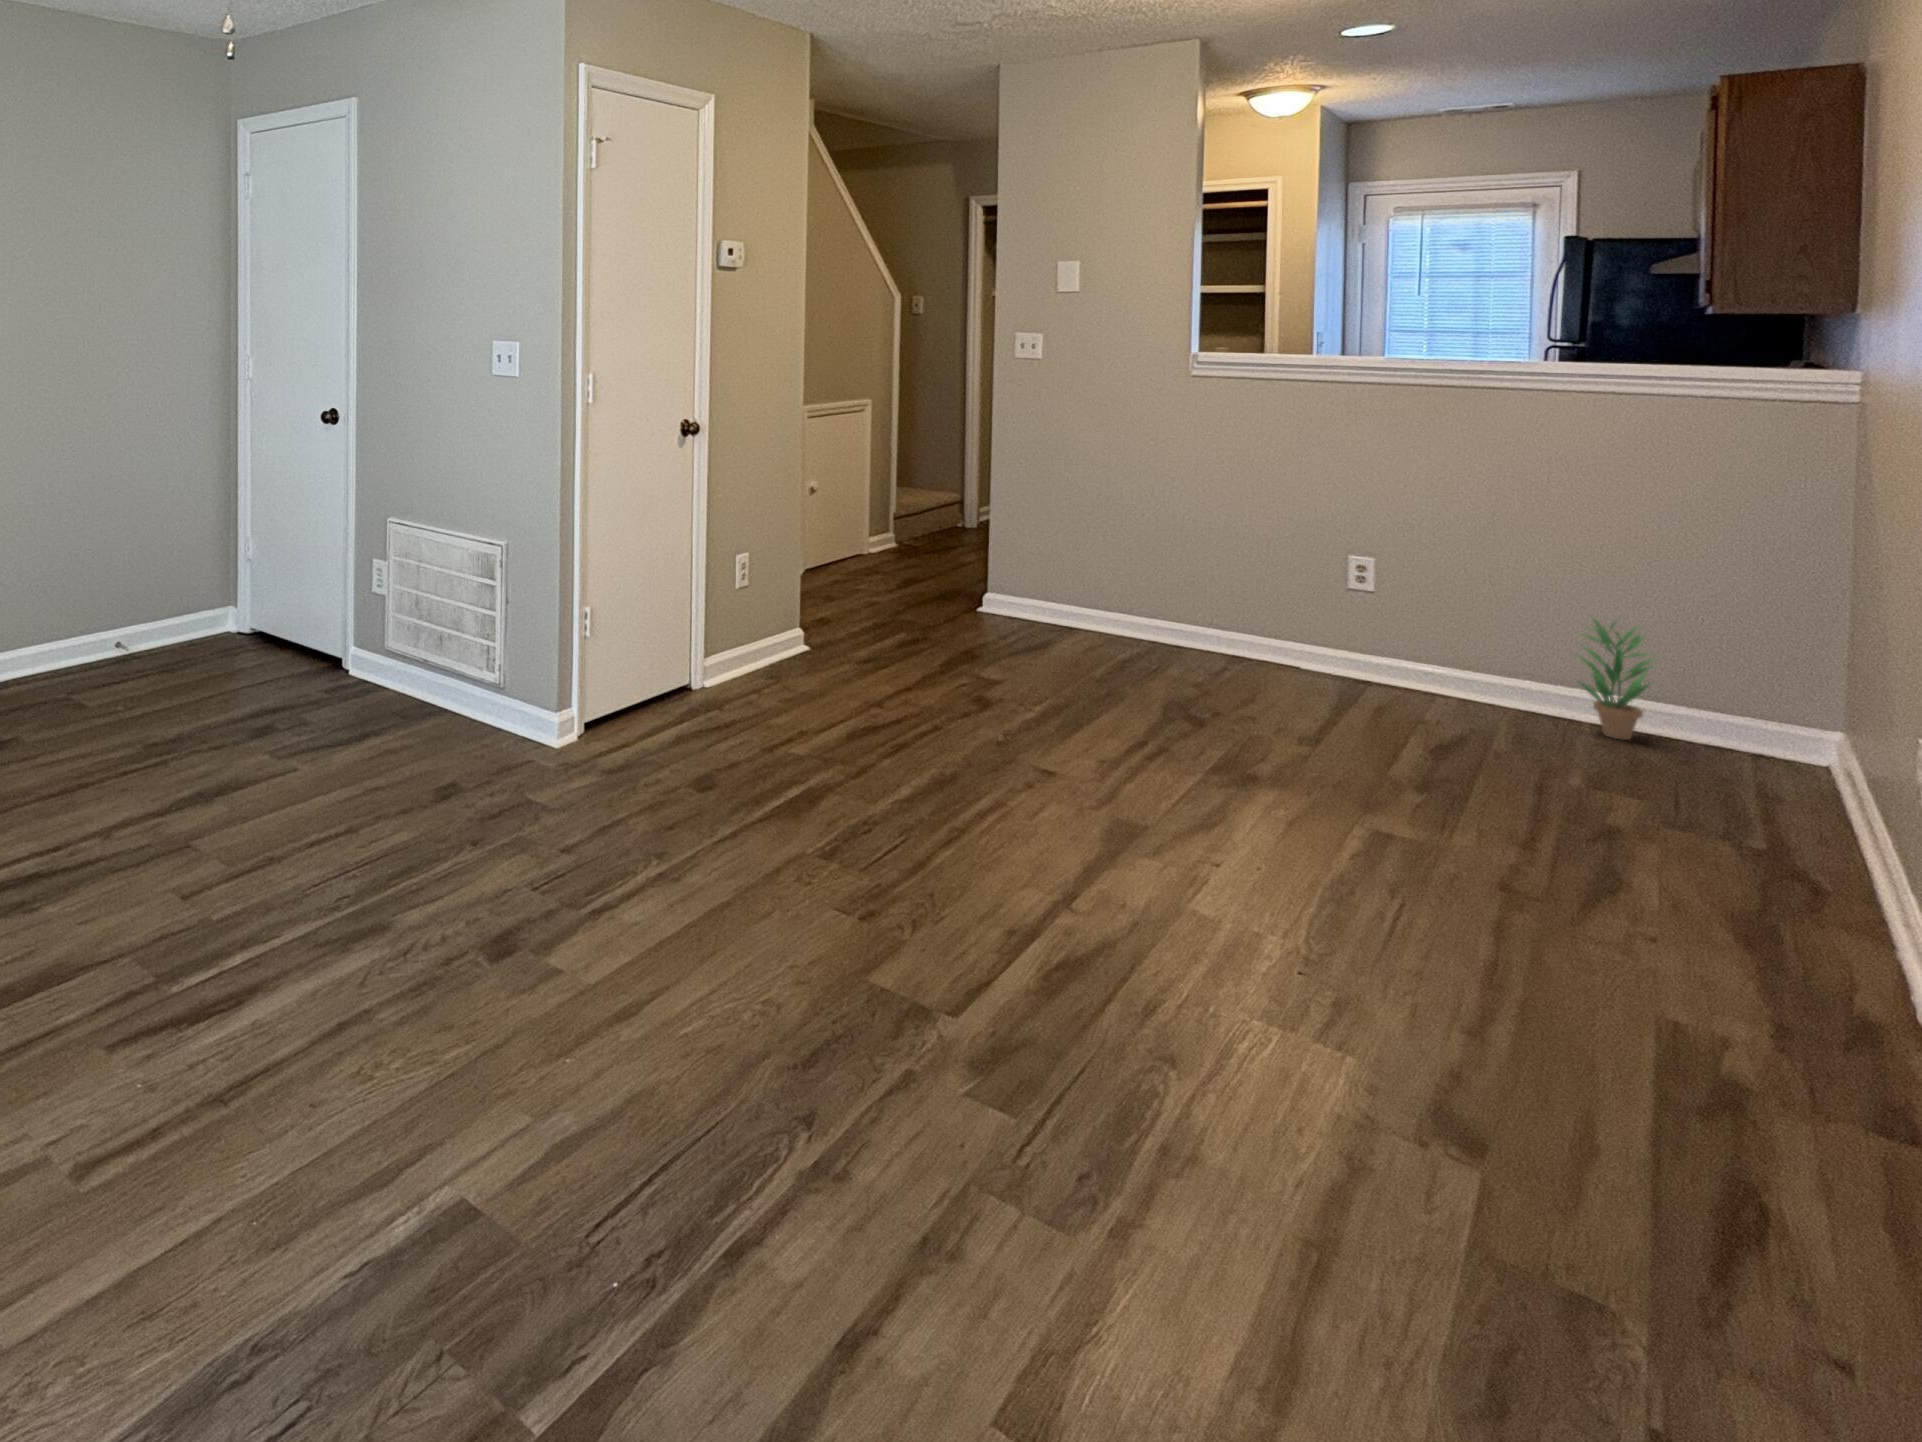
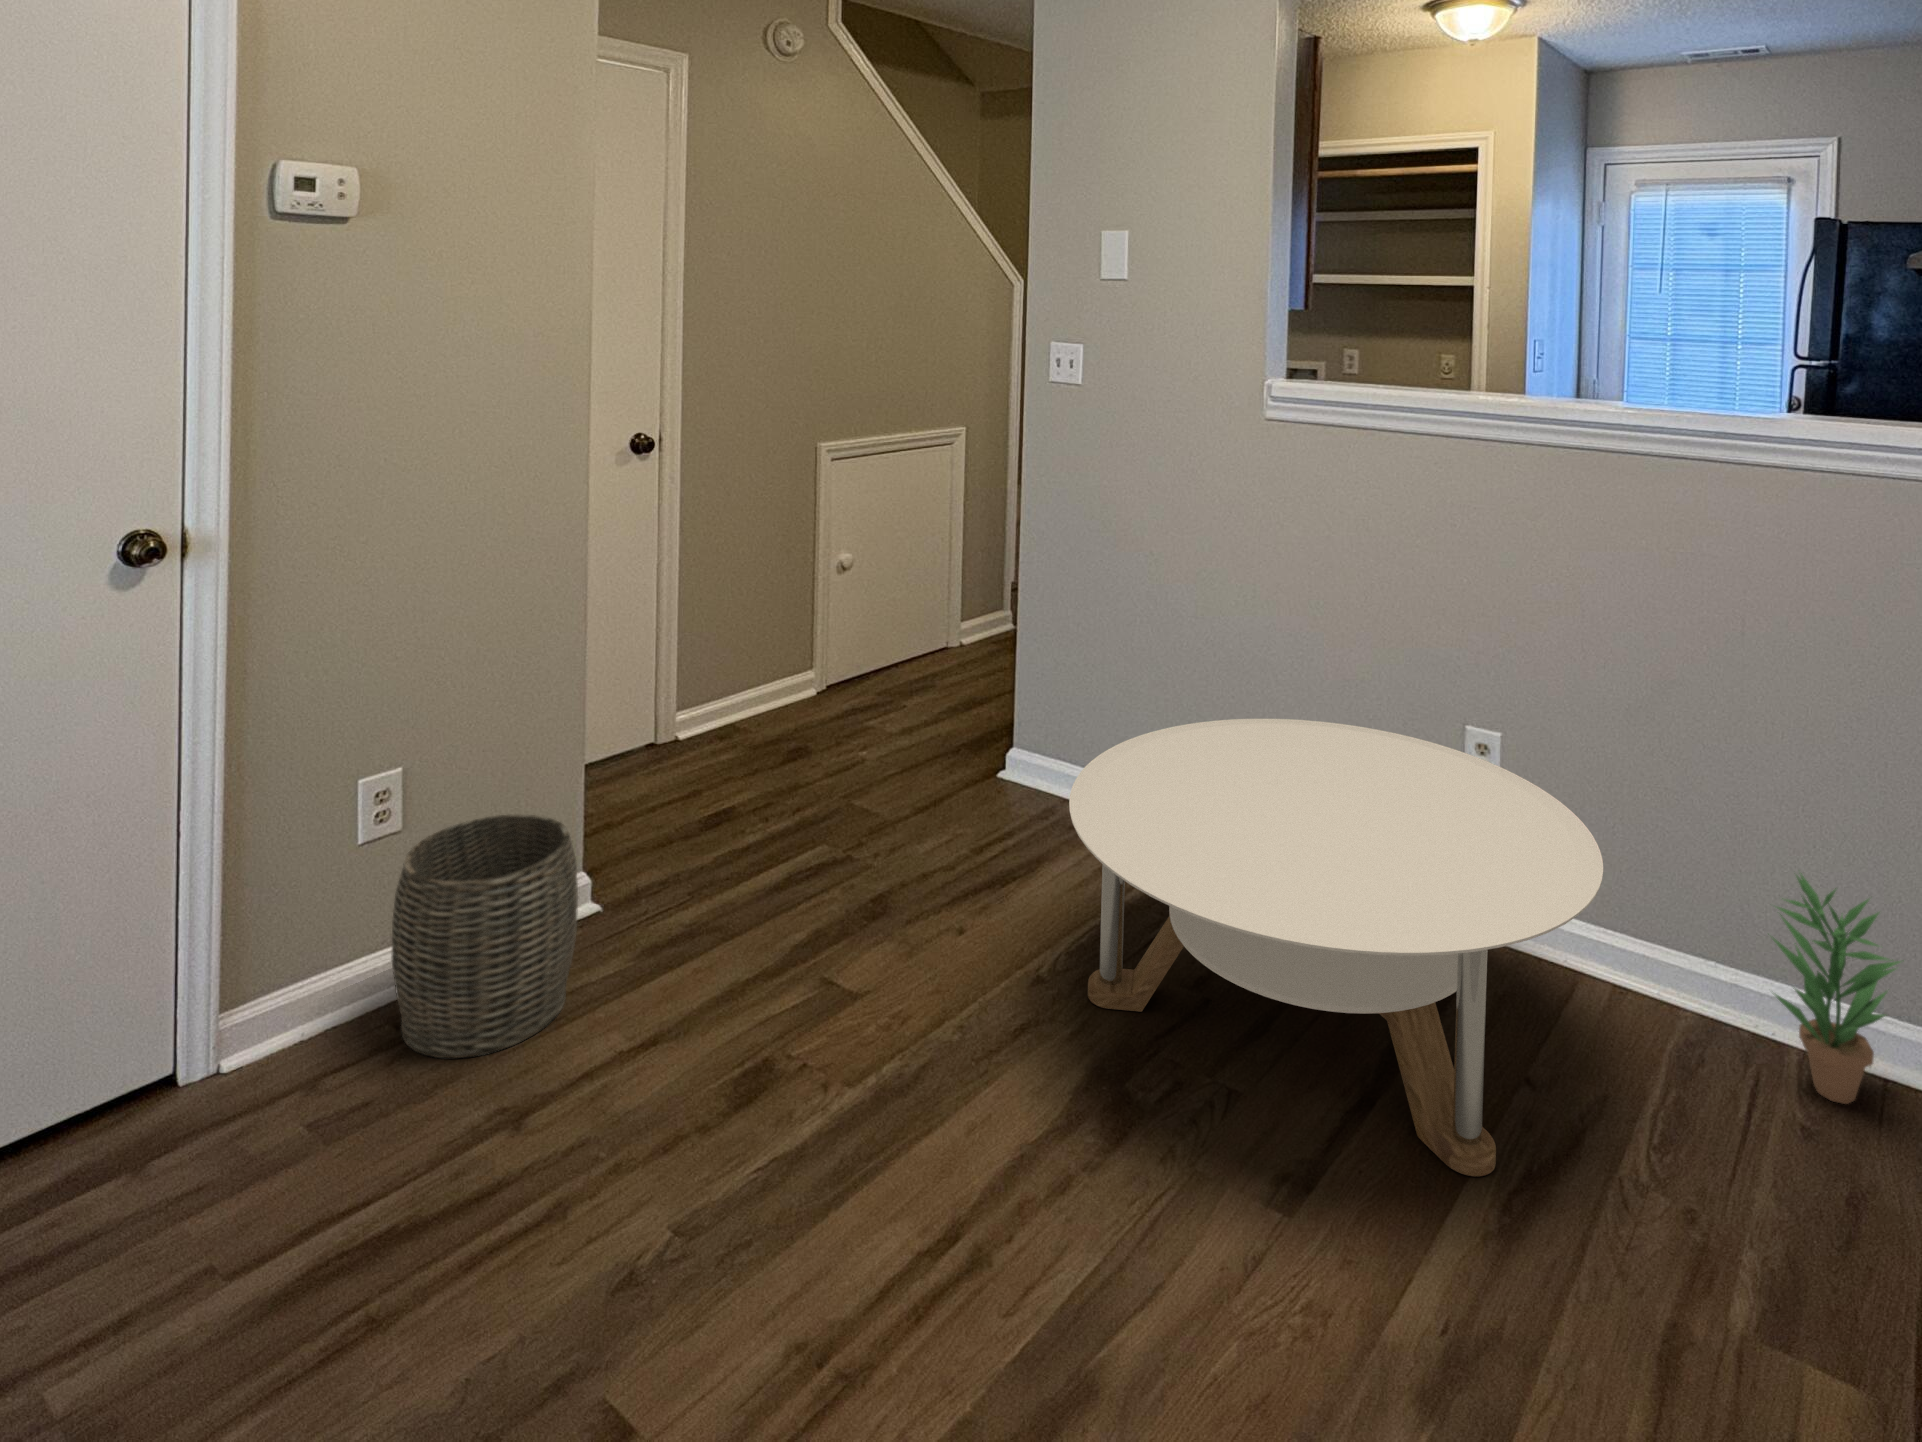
round table: none [1117,556,1471,745] -> present [1069,719,1603,1176]
woven basket: none [764,581,853,686] -> present [392,814,578,1059]

